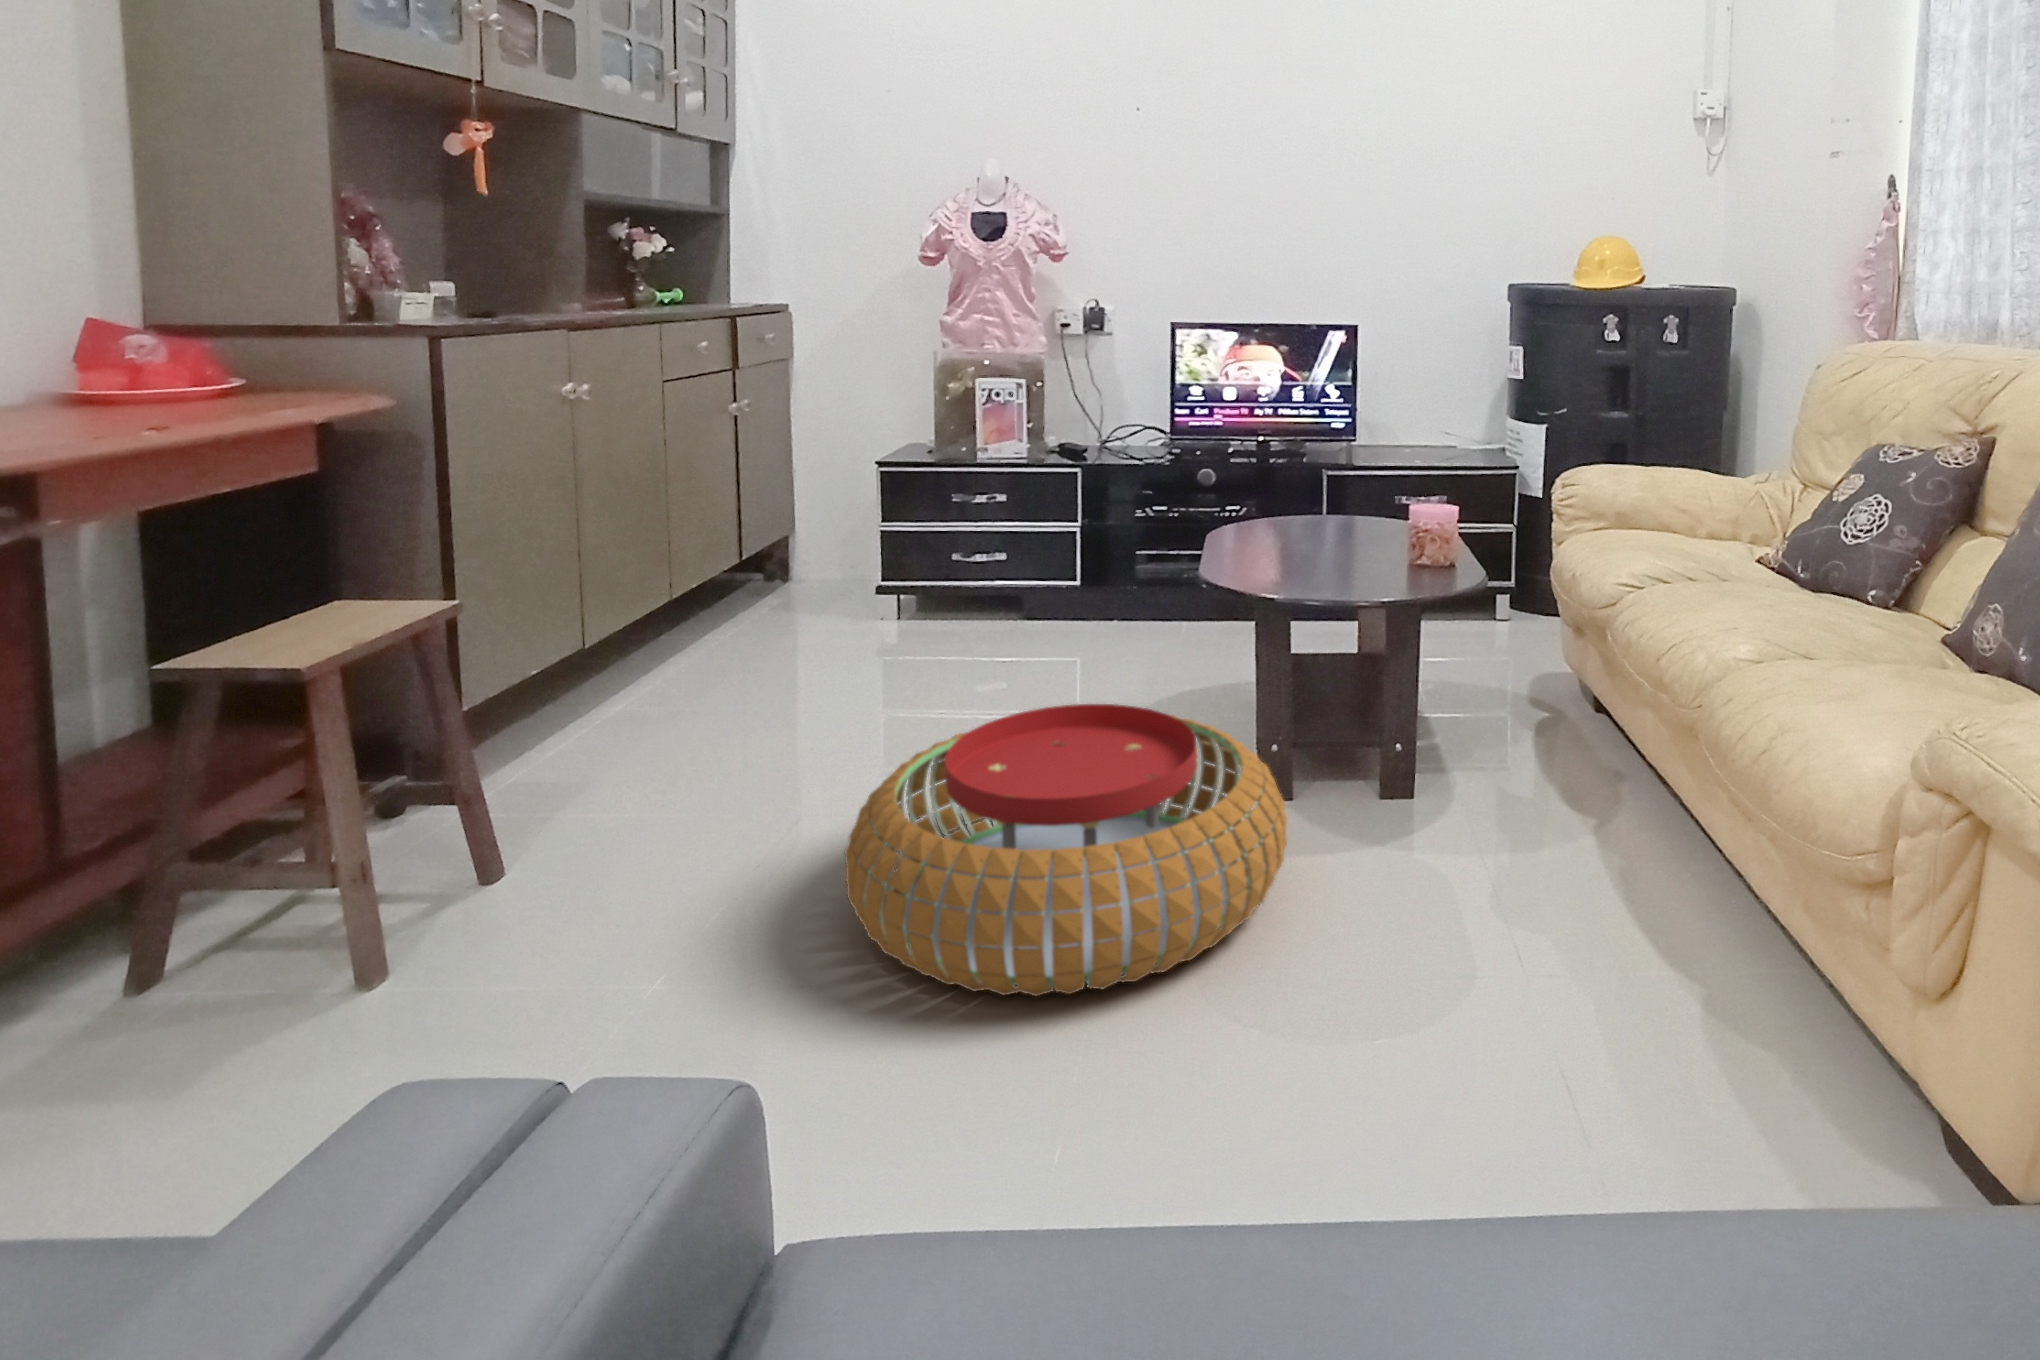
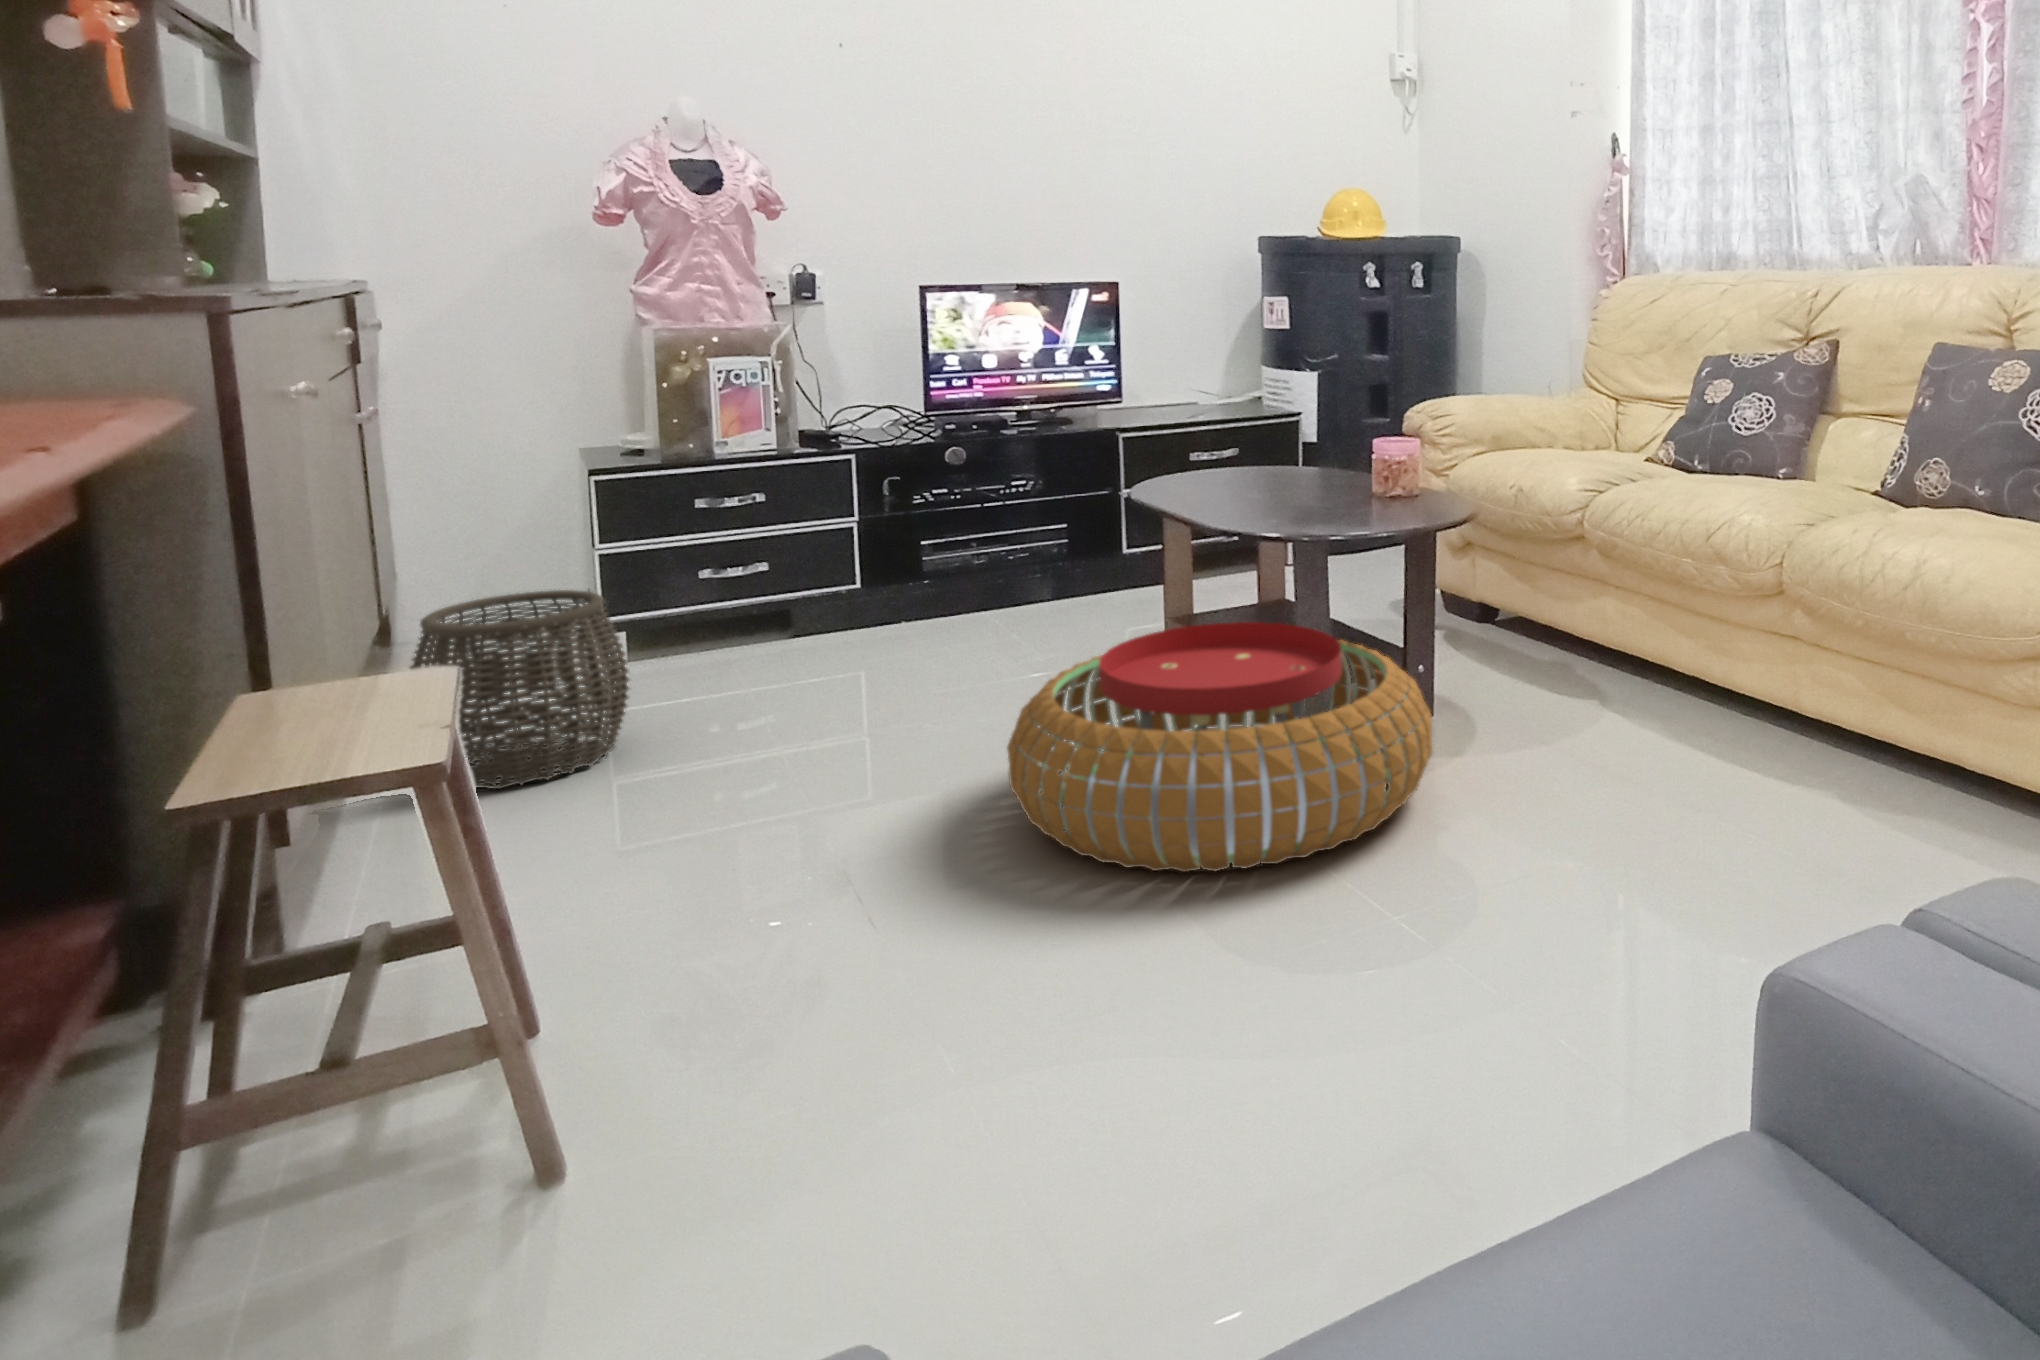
woven basket: none [631,565,800,722] -> present [410,590,630,789]

